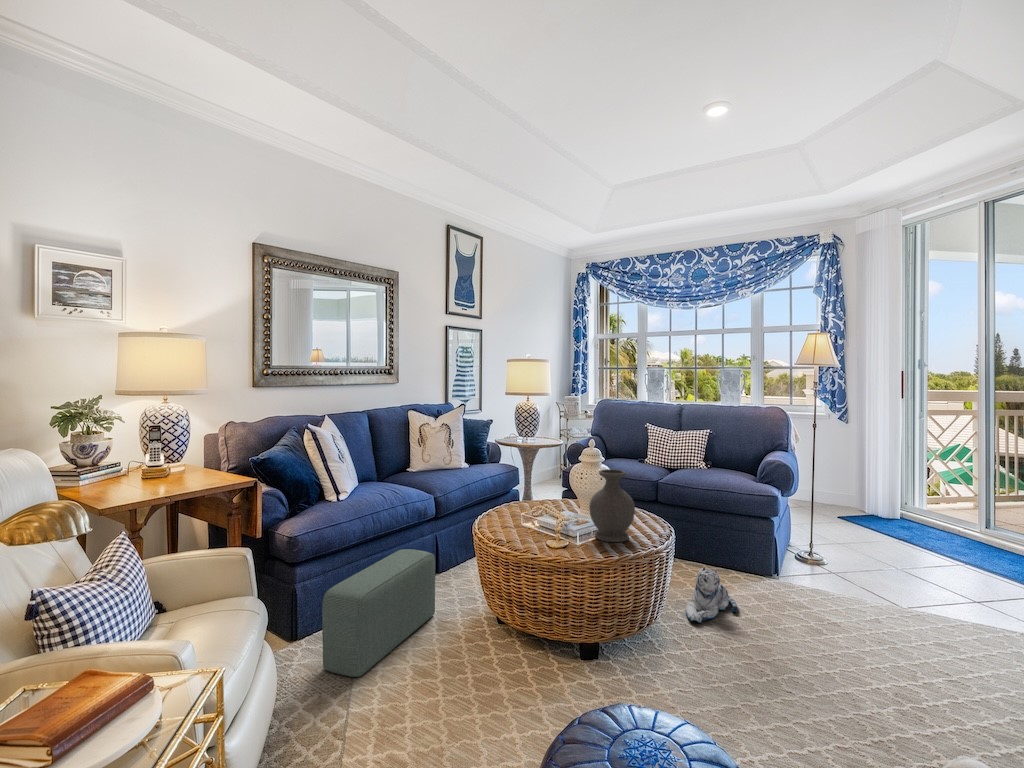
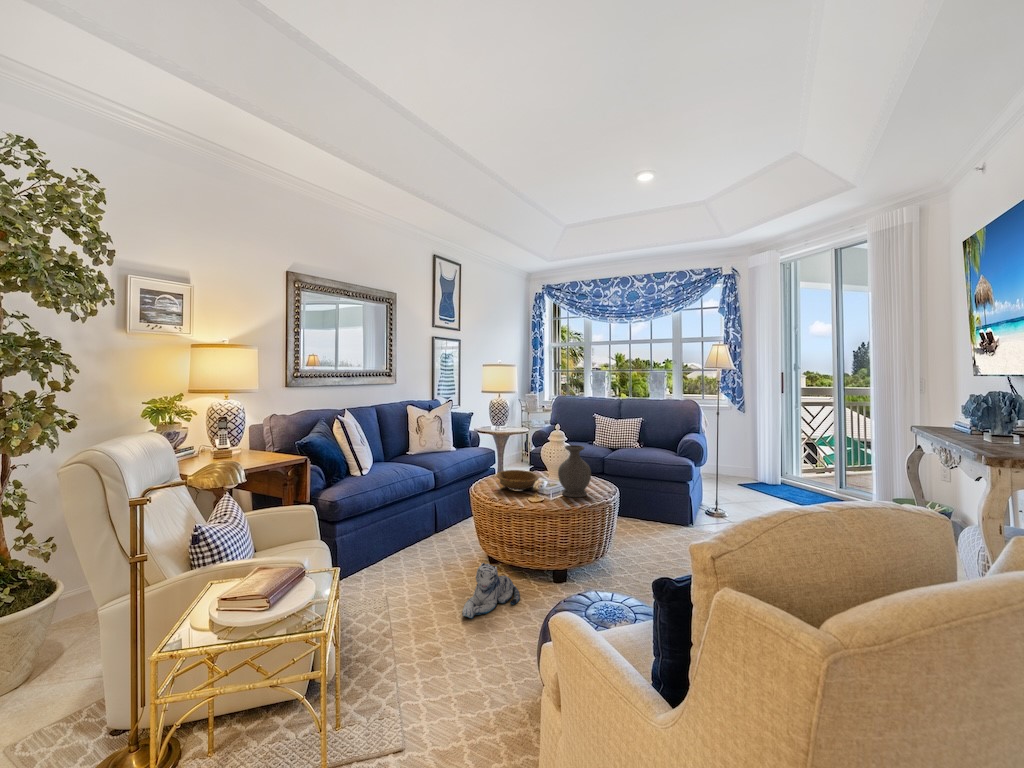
decorative bowl: none [507,499,565,529] -> present [496,470,539,490]
pouf: present [322,549,435,677] -> none [365,510,441,600]
plush toy: present [686,568,738,623] -> present [462,563,520,618]

